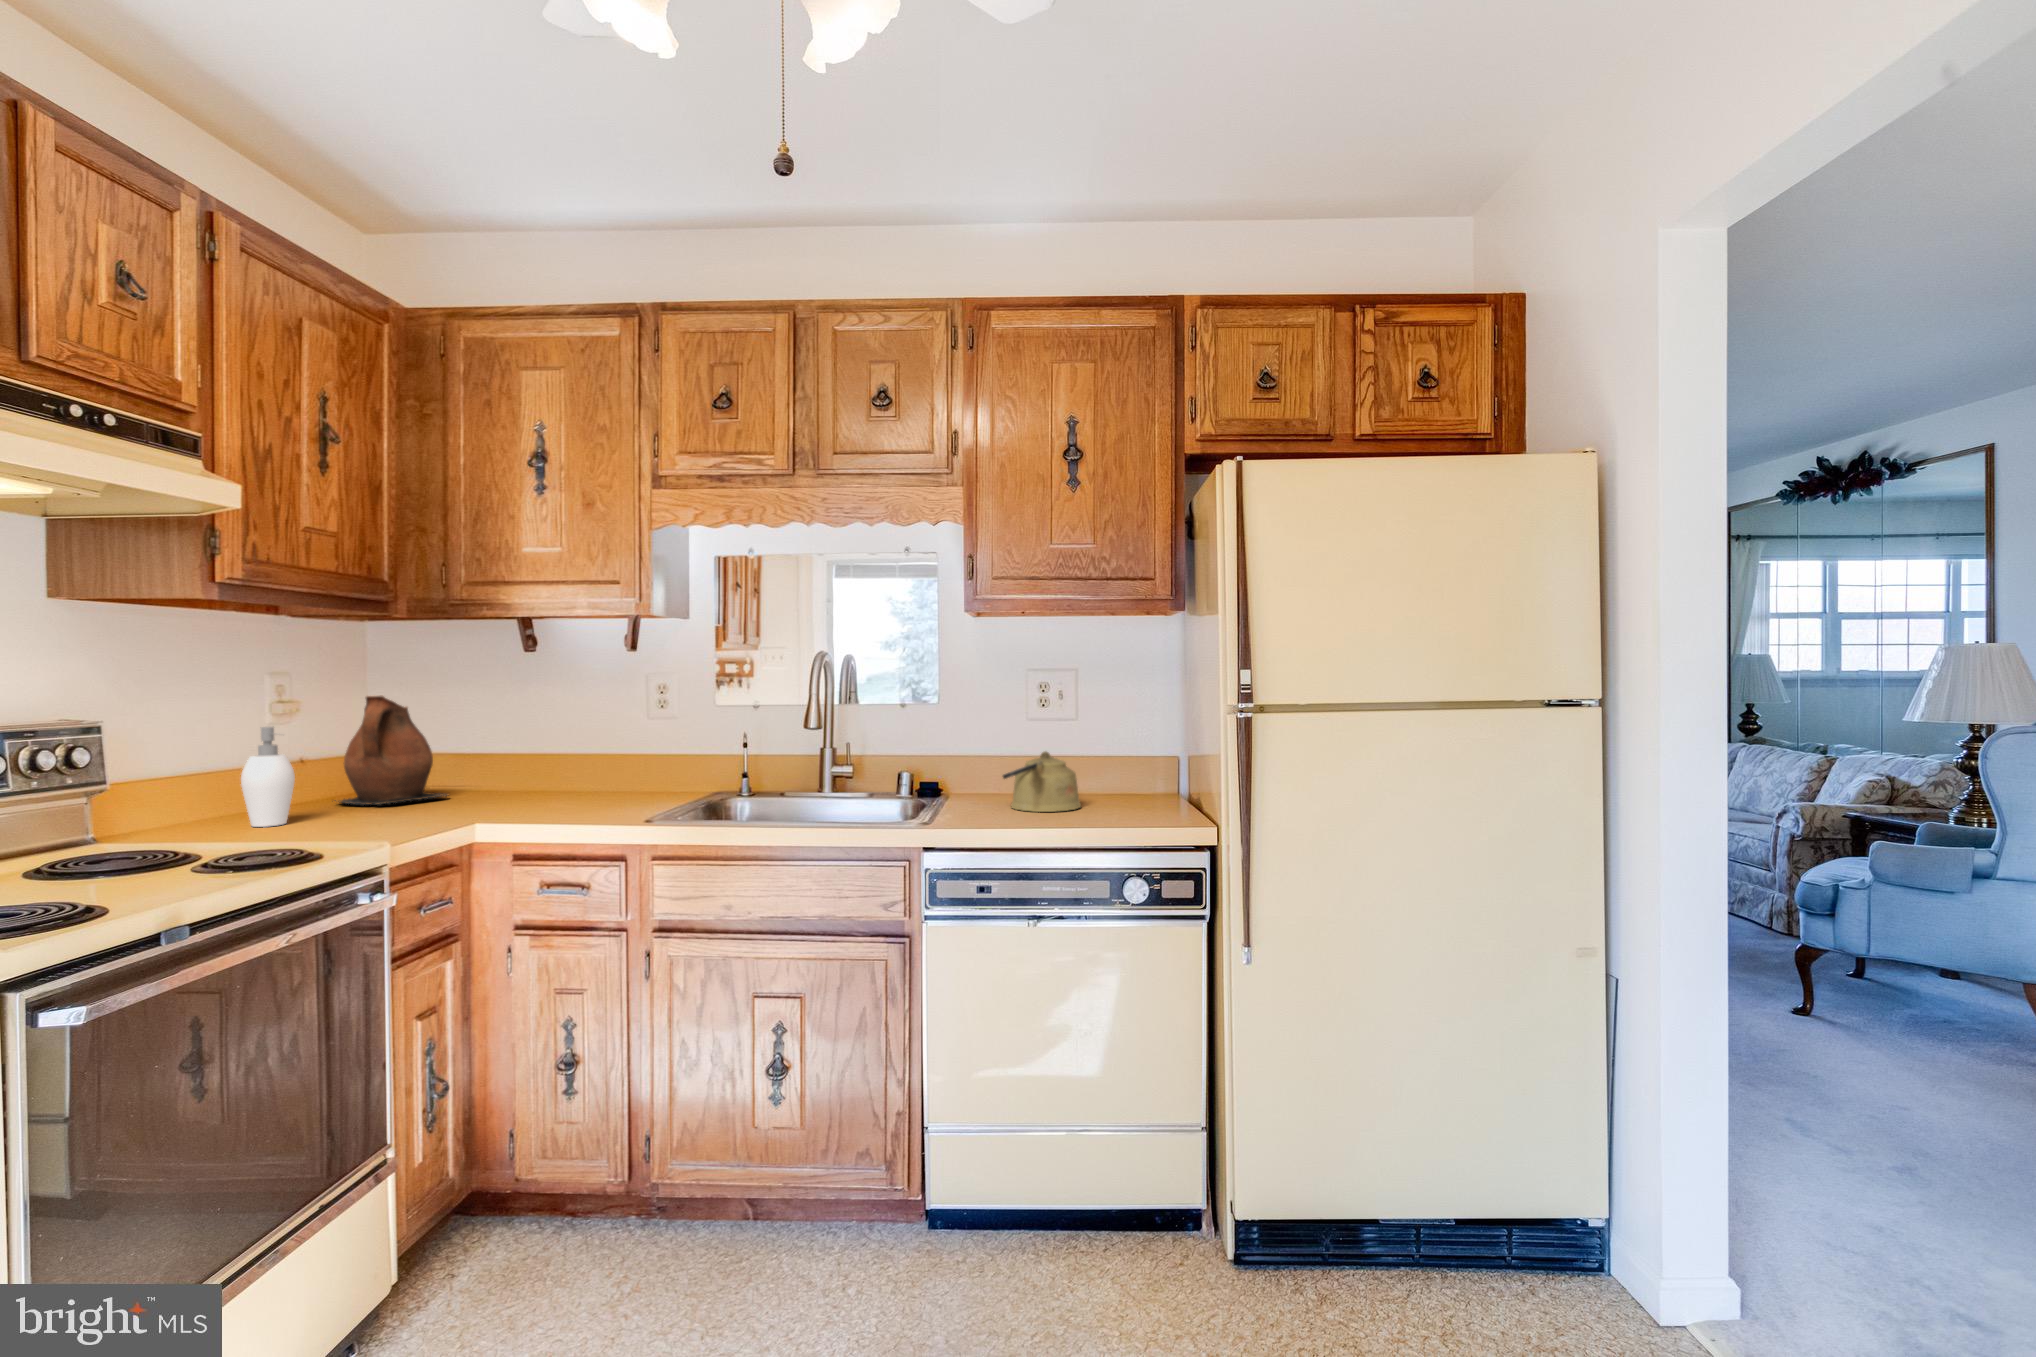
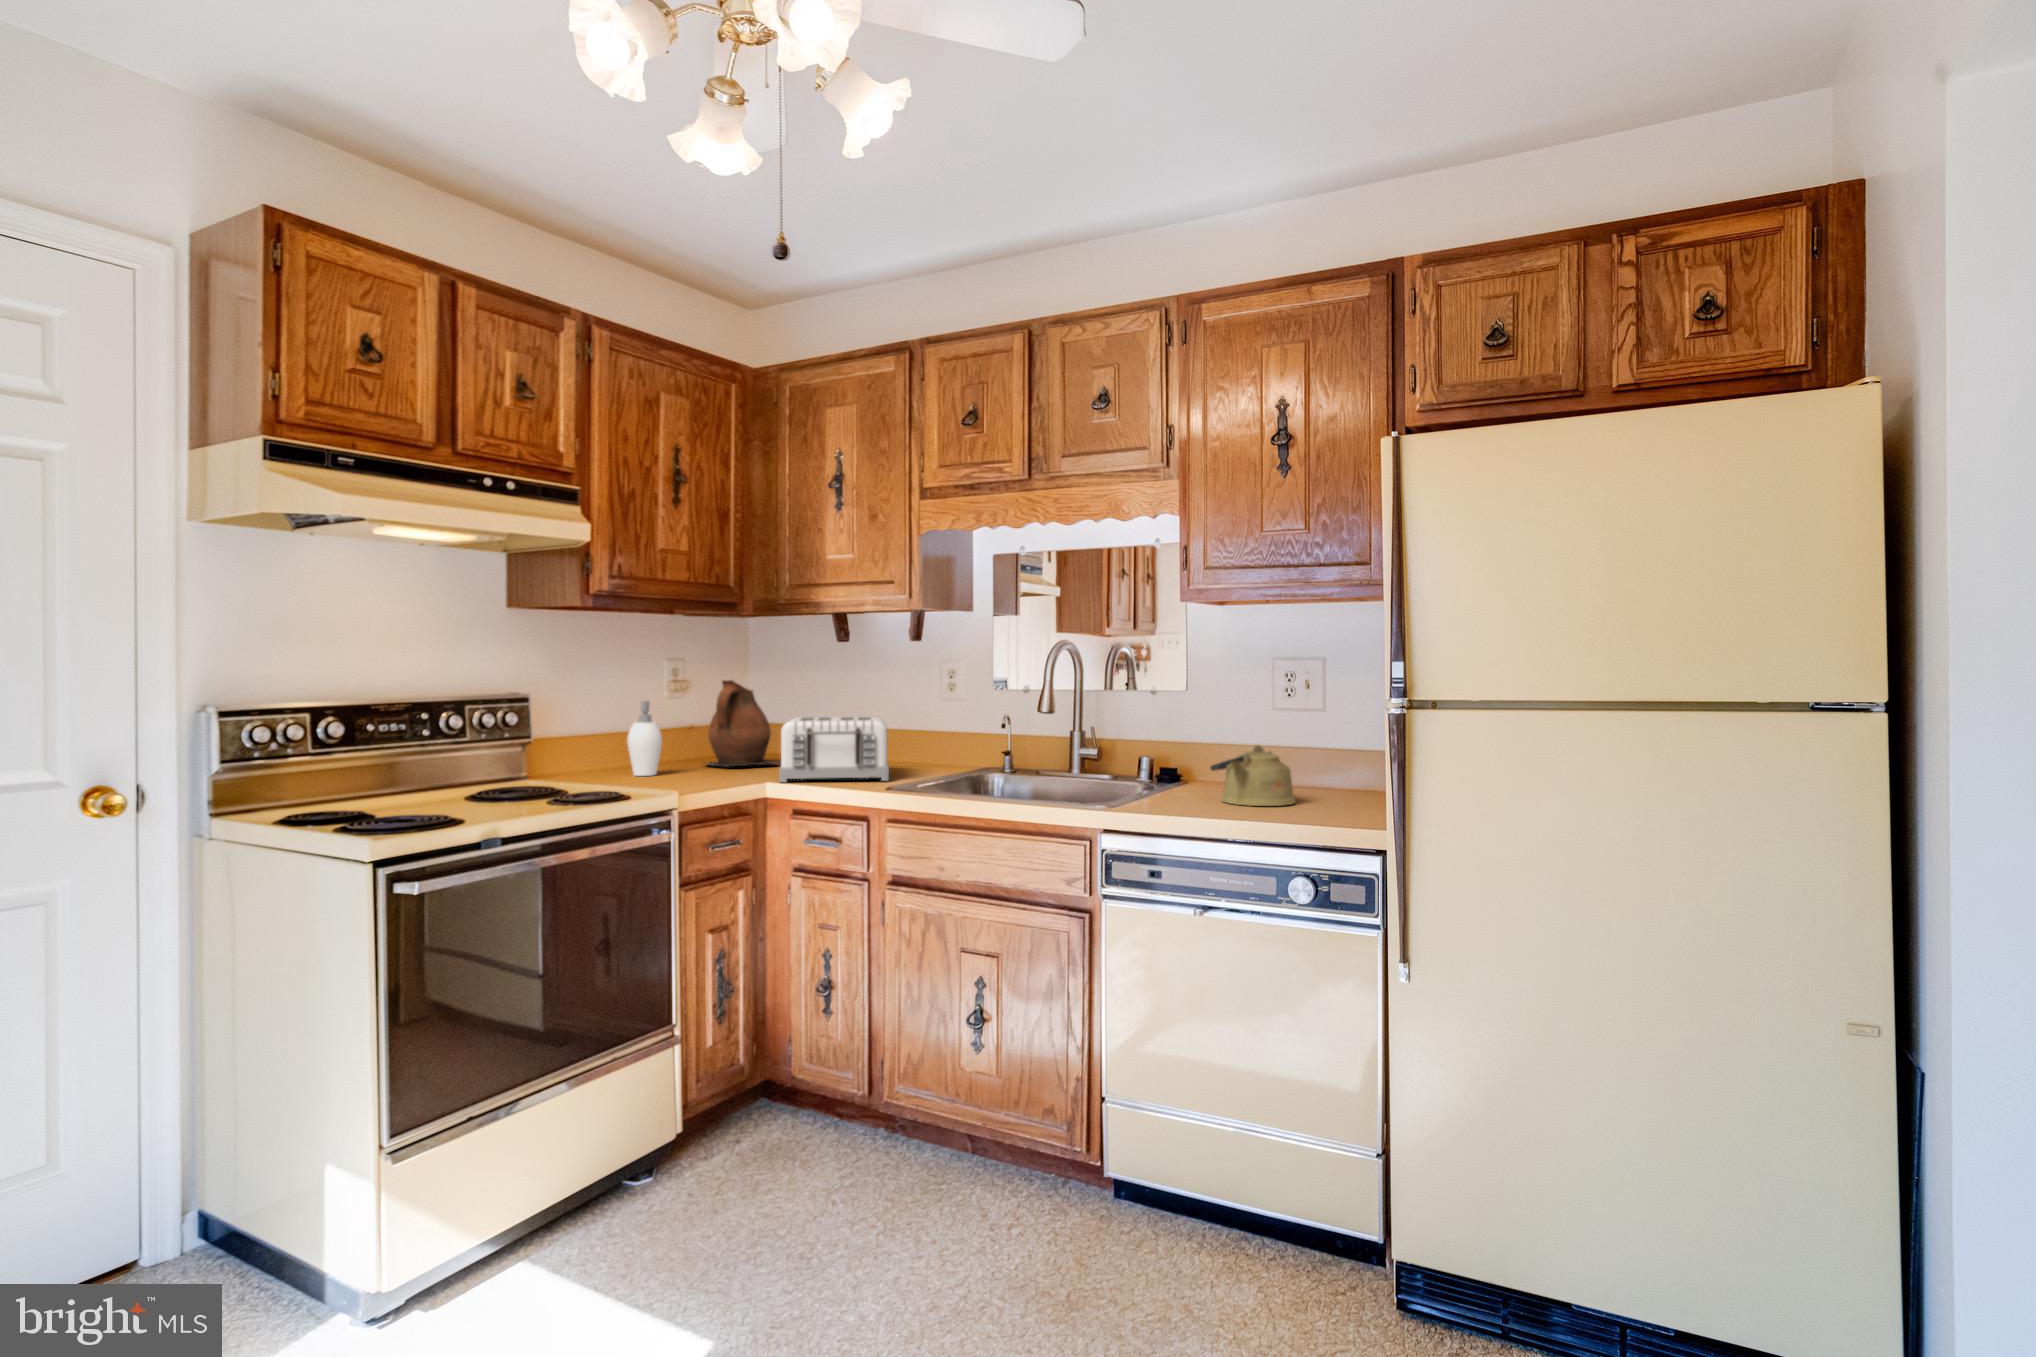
toaster: none [471,735,626,822] -> present [779,717,889,782]

